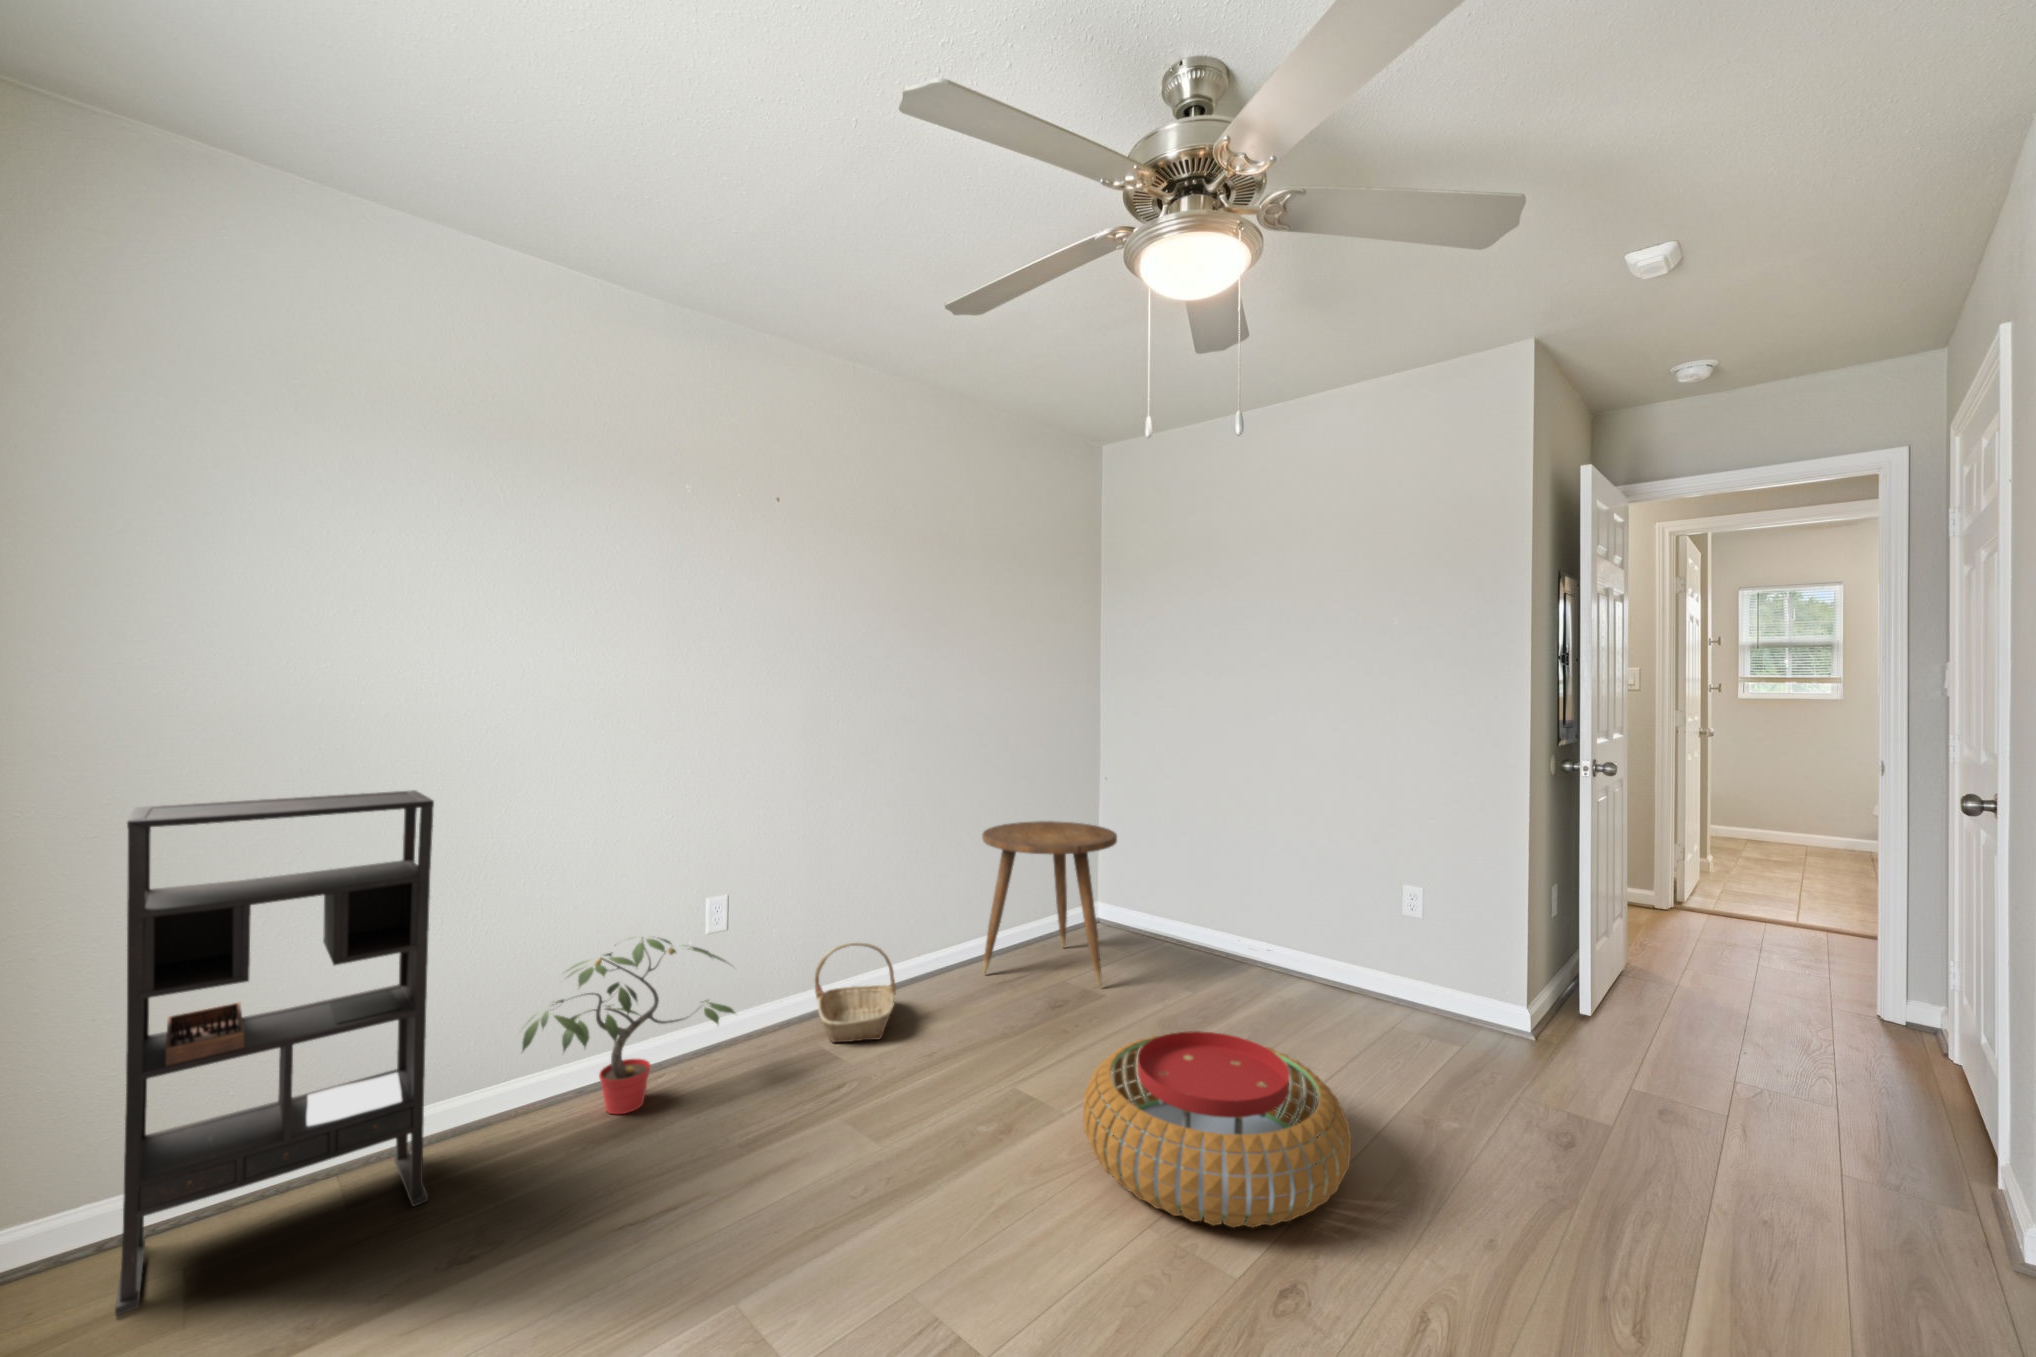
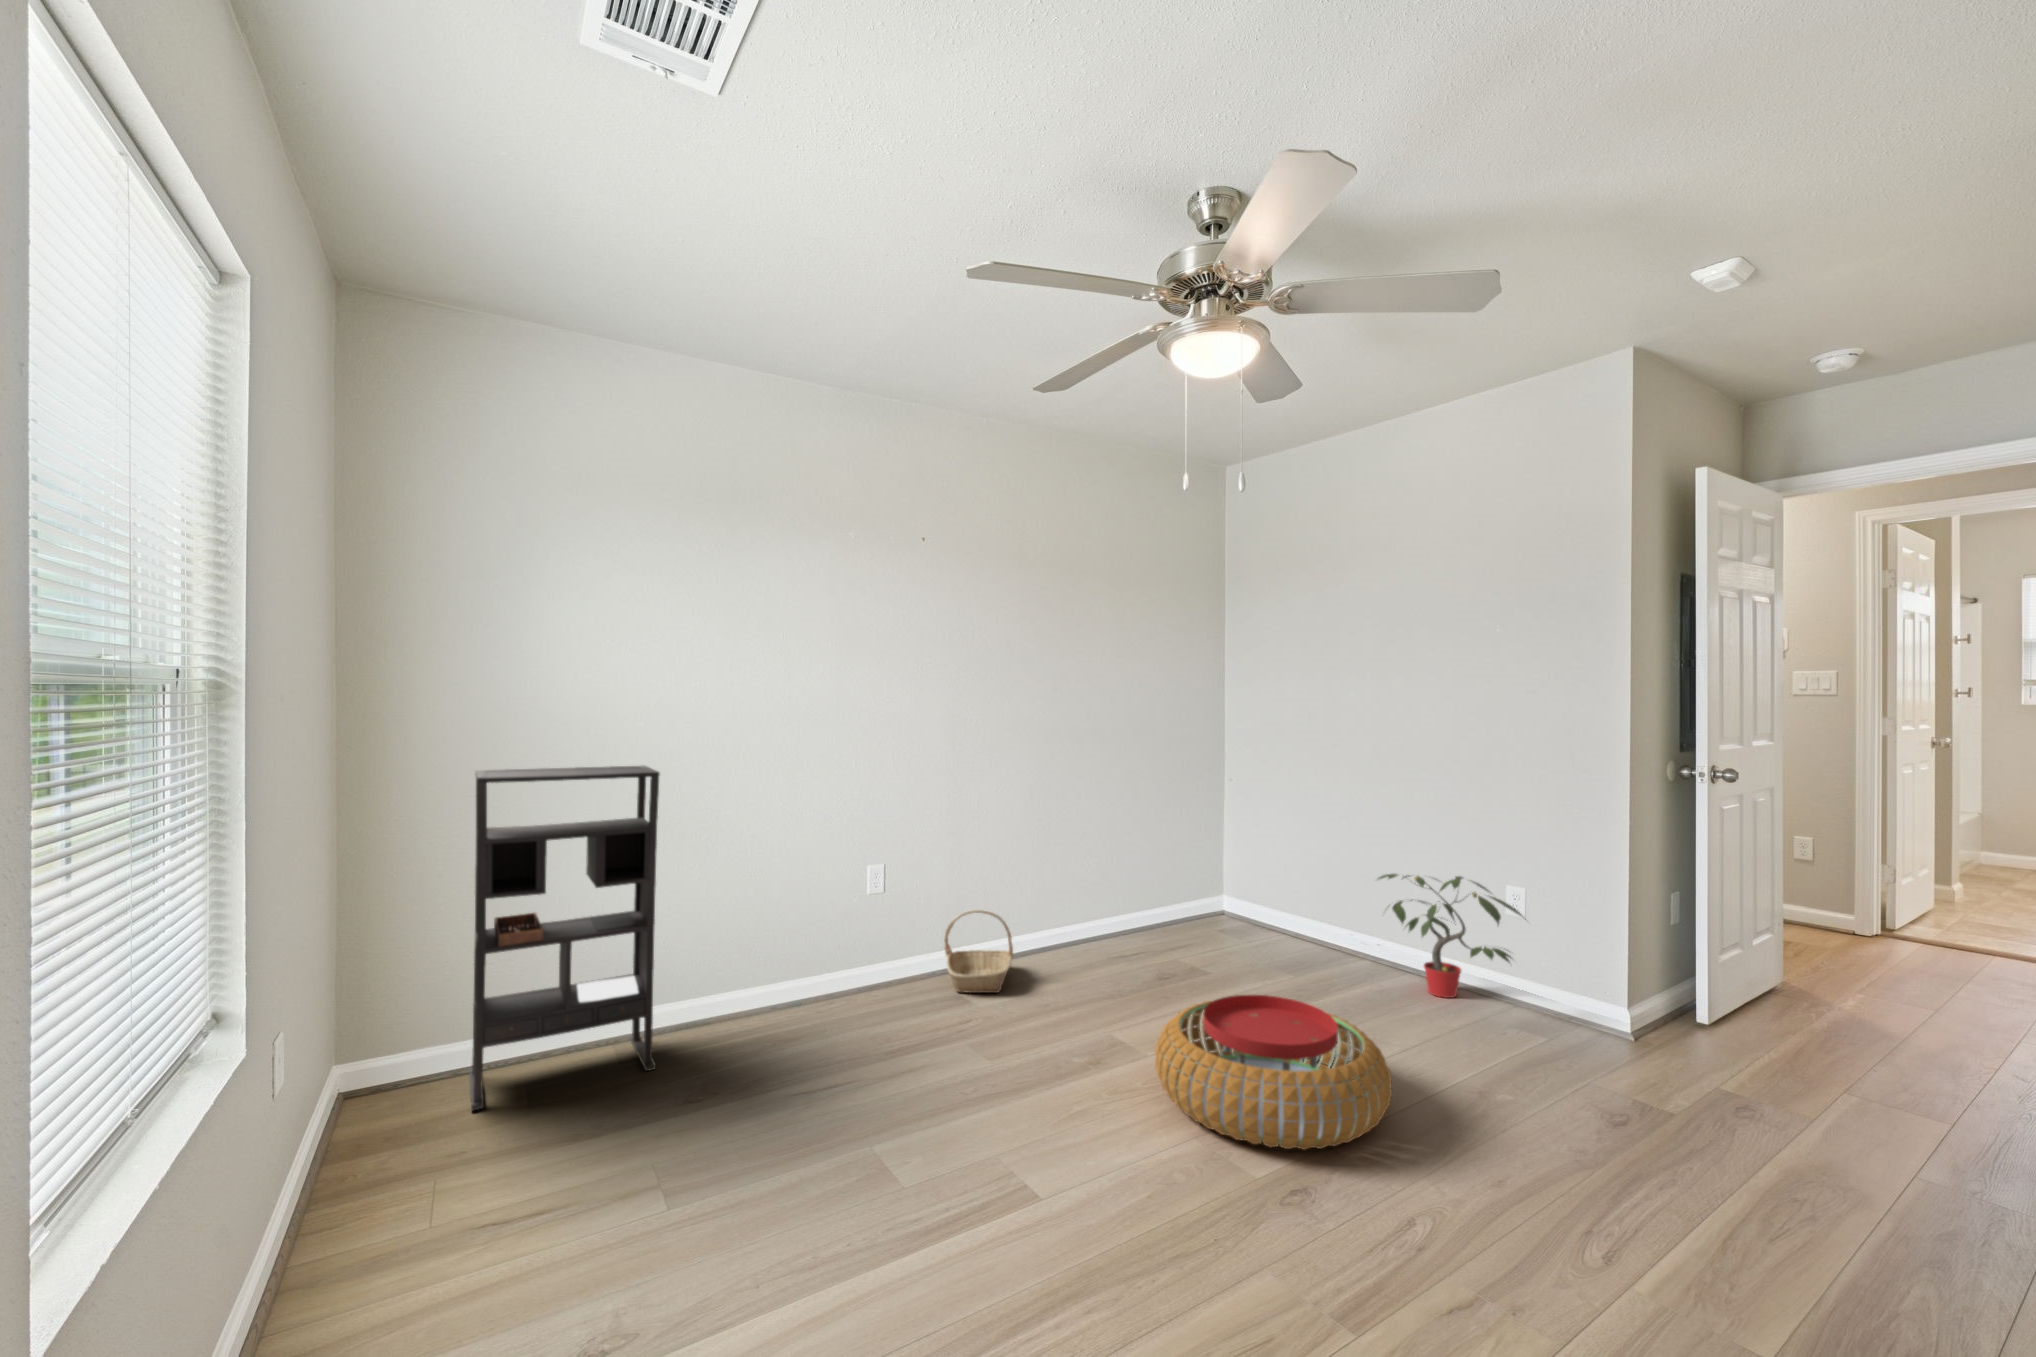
side table: present [982,821,1117,987] -> none [1097,815,1223,968]
potted plant: present [522,937,736,1114] -> present [1379,874,1526,998]

